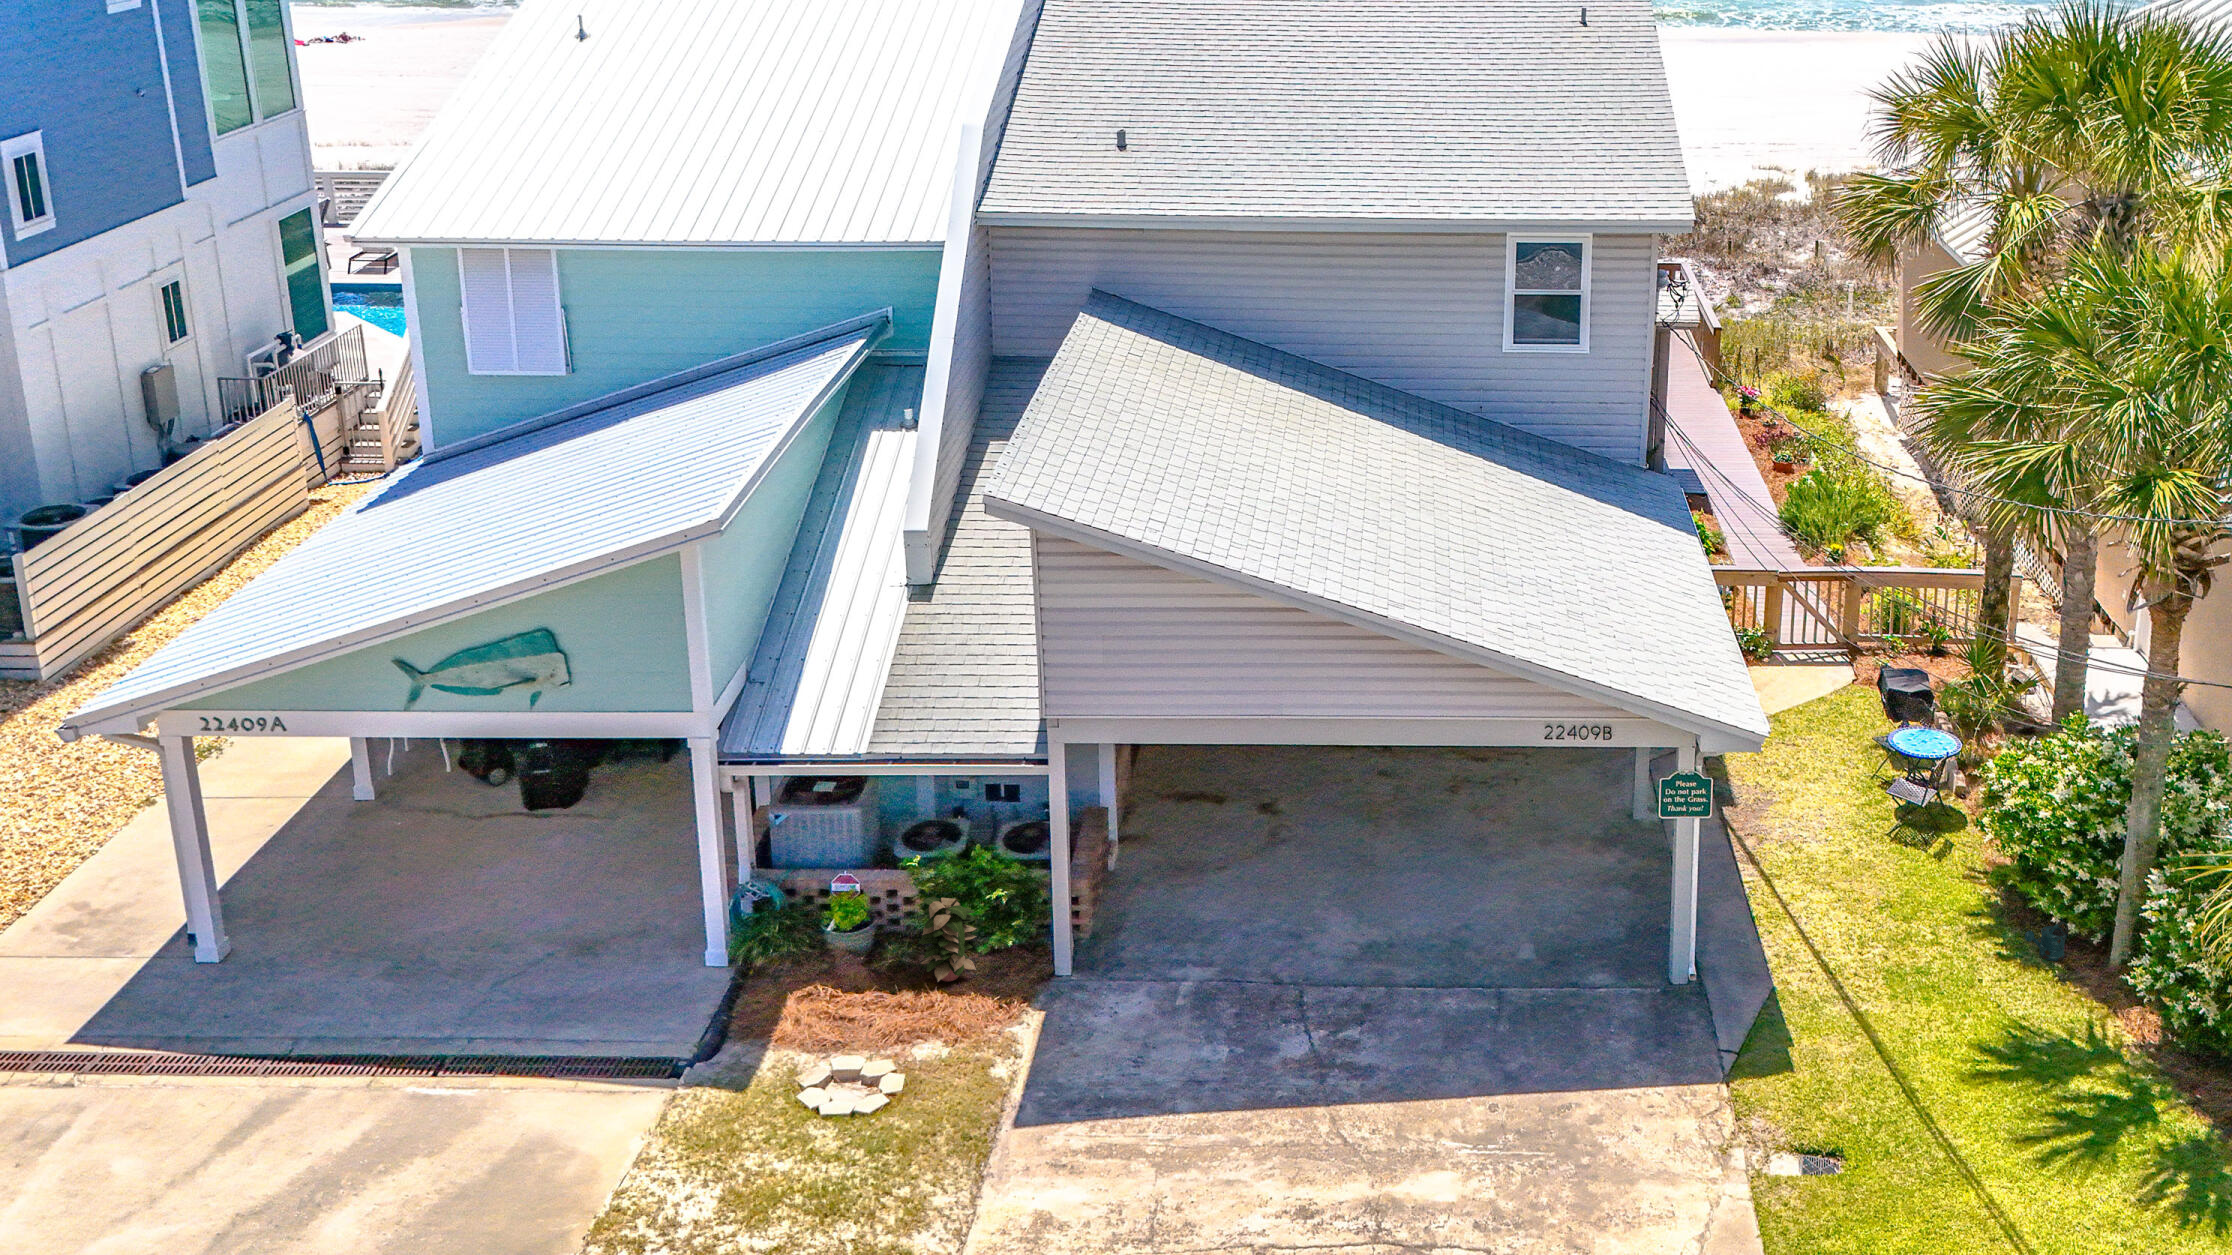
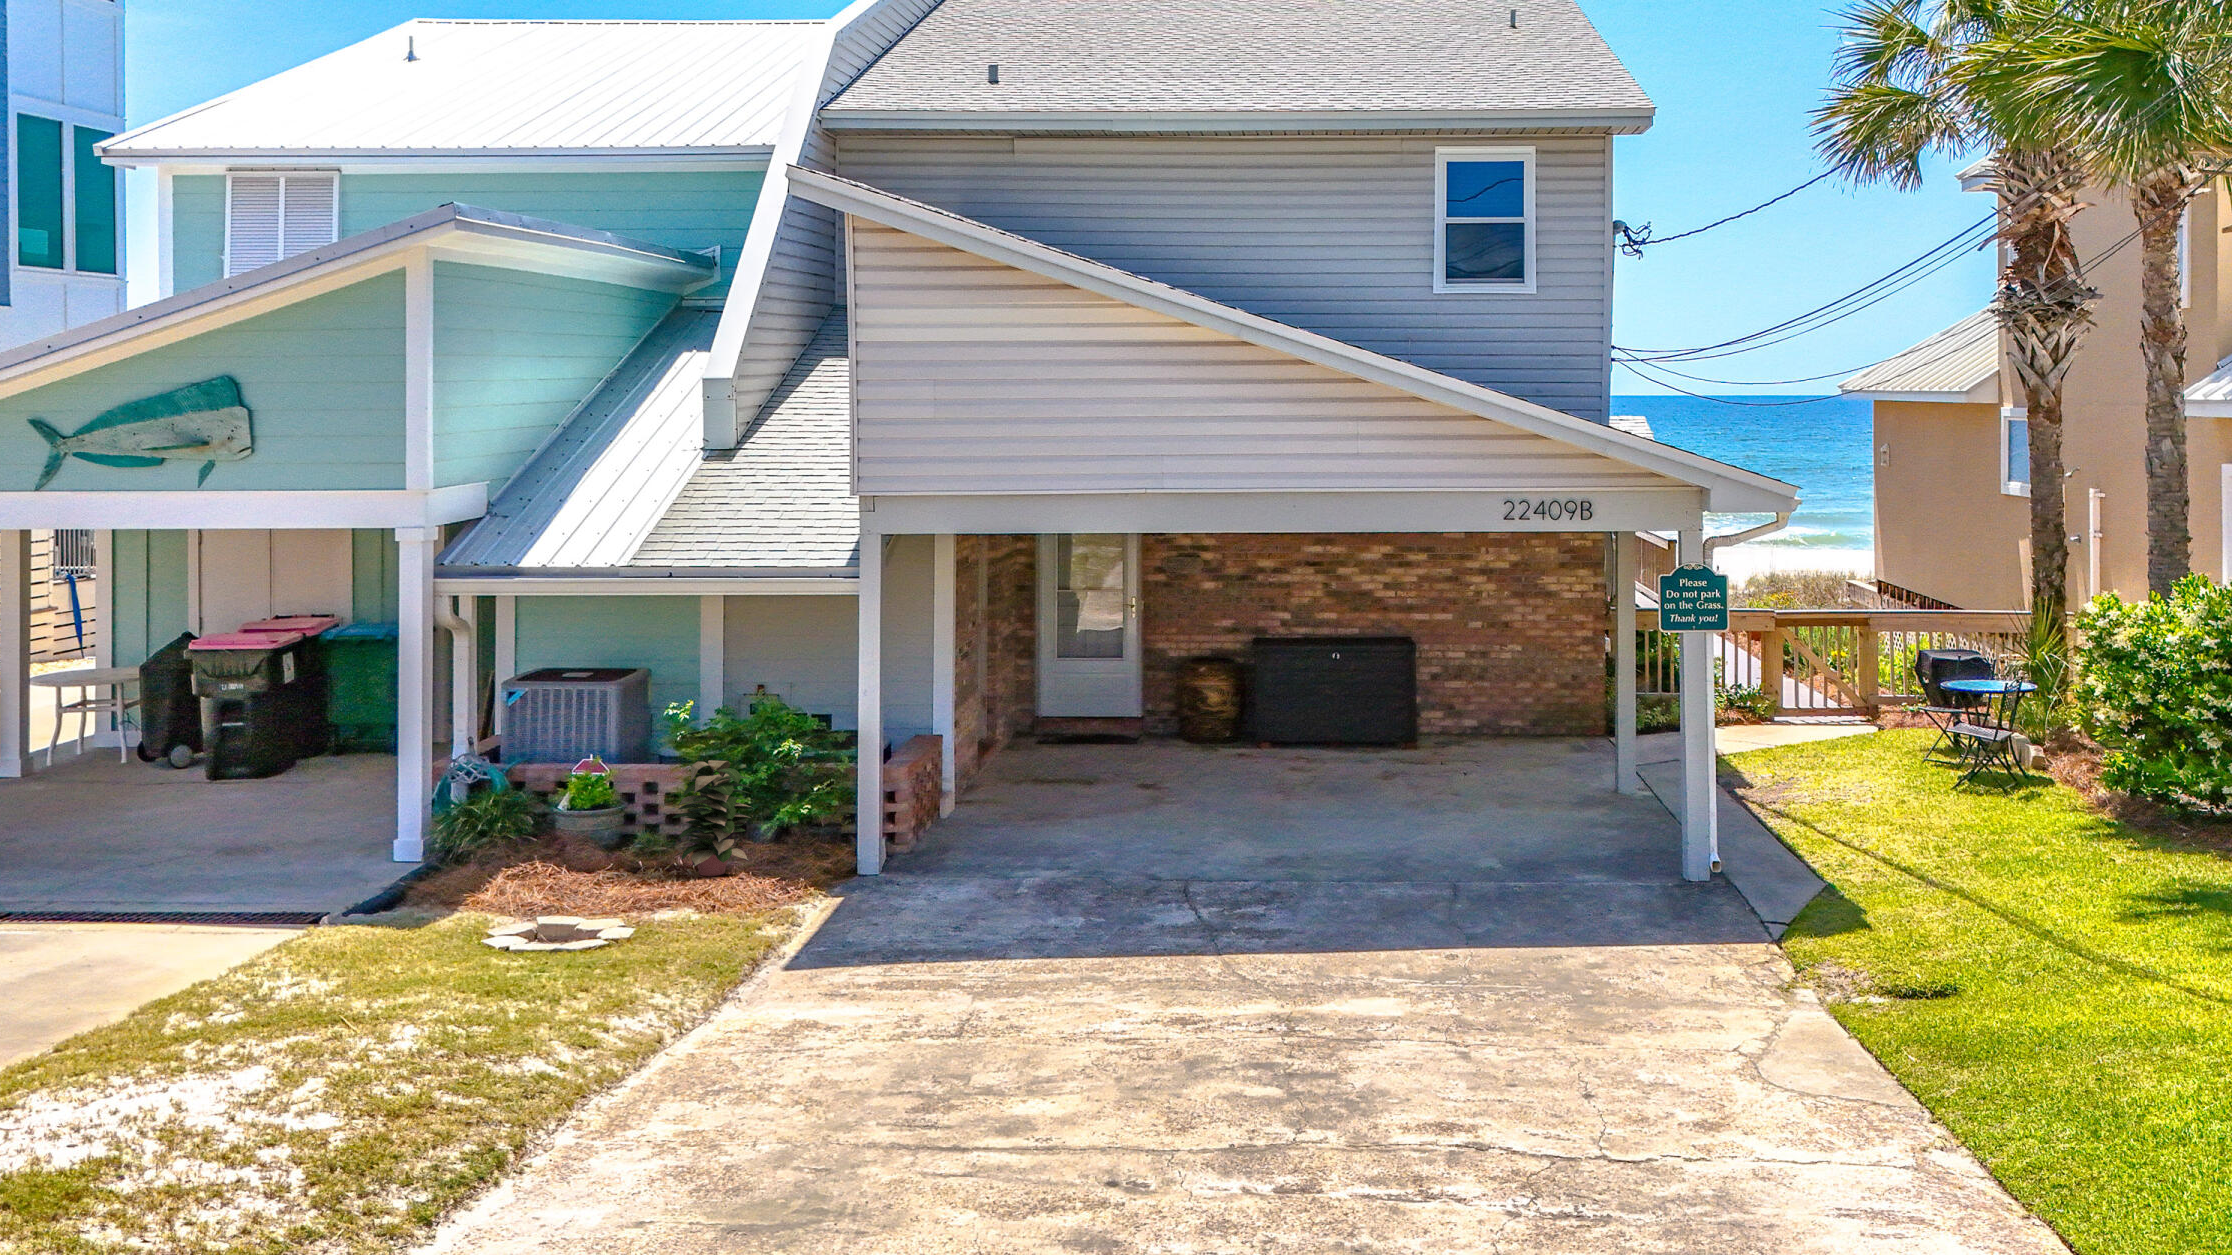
watering can: present [2025,922,2069,961] -> none [2153,835,2209,884]

